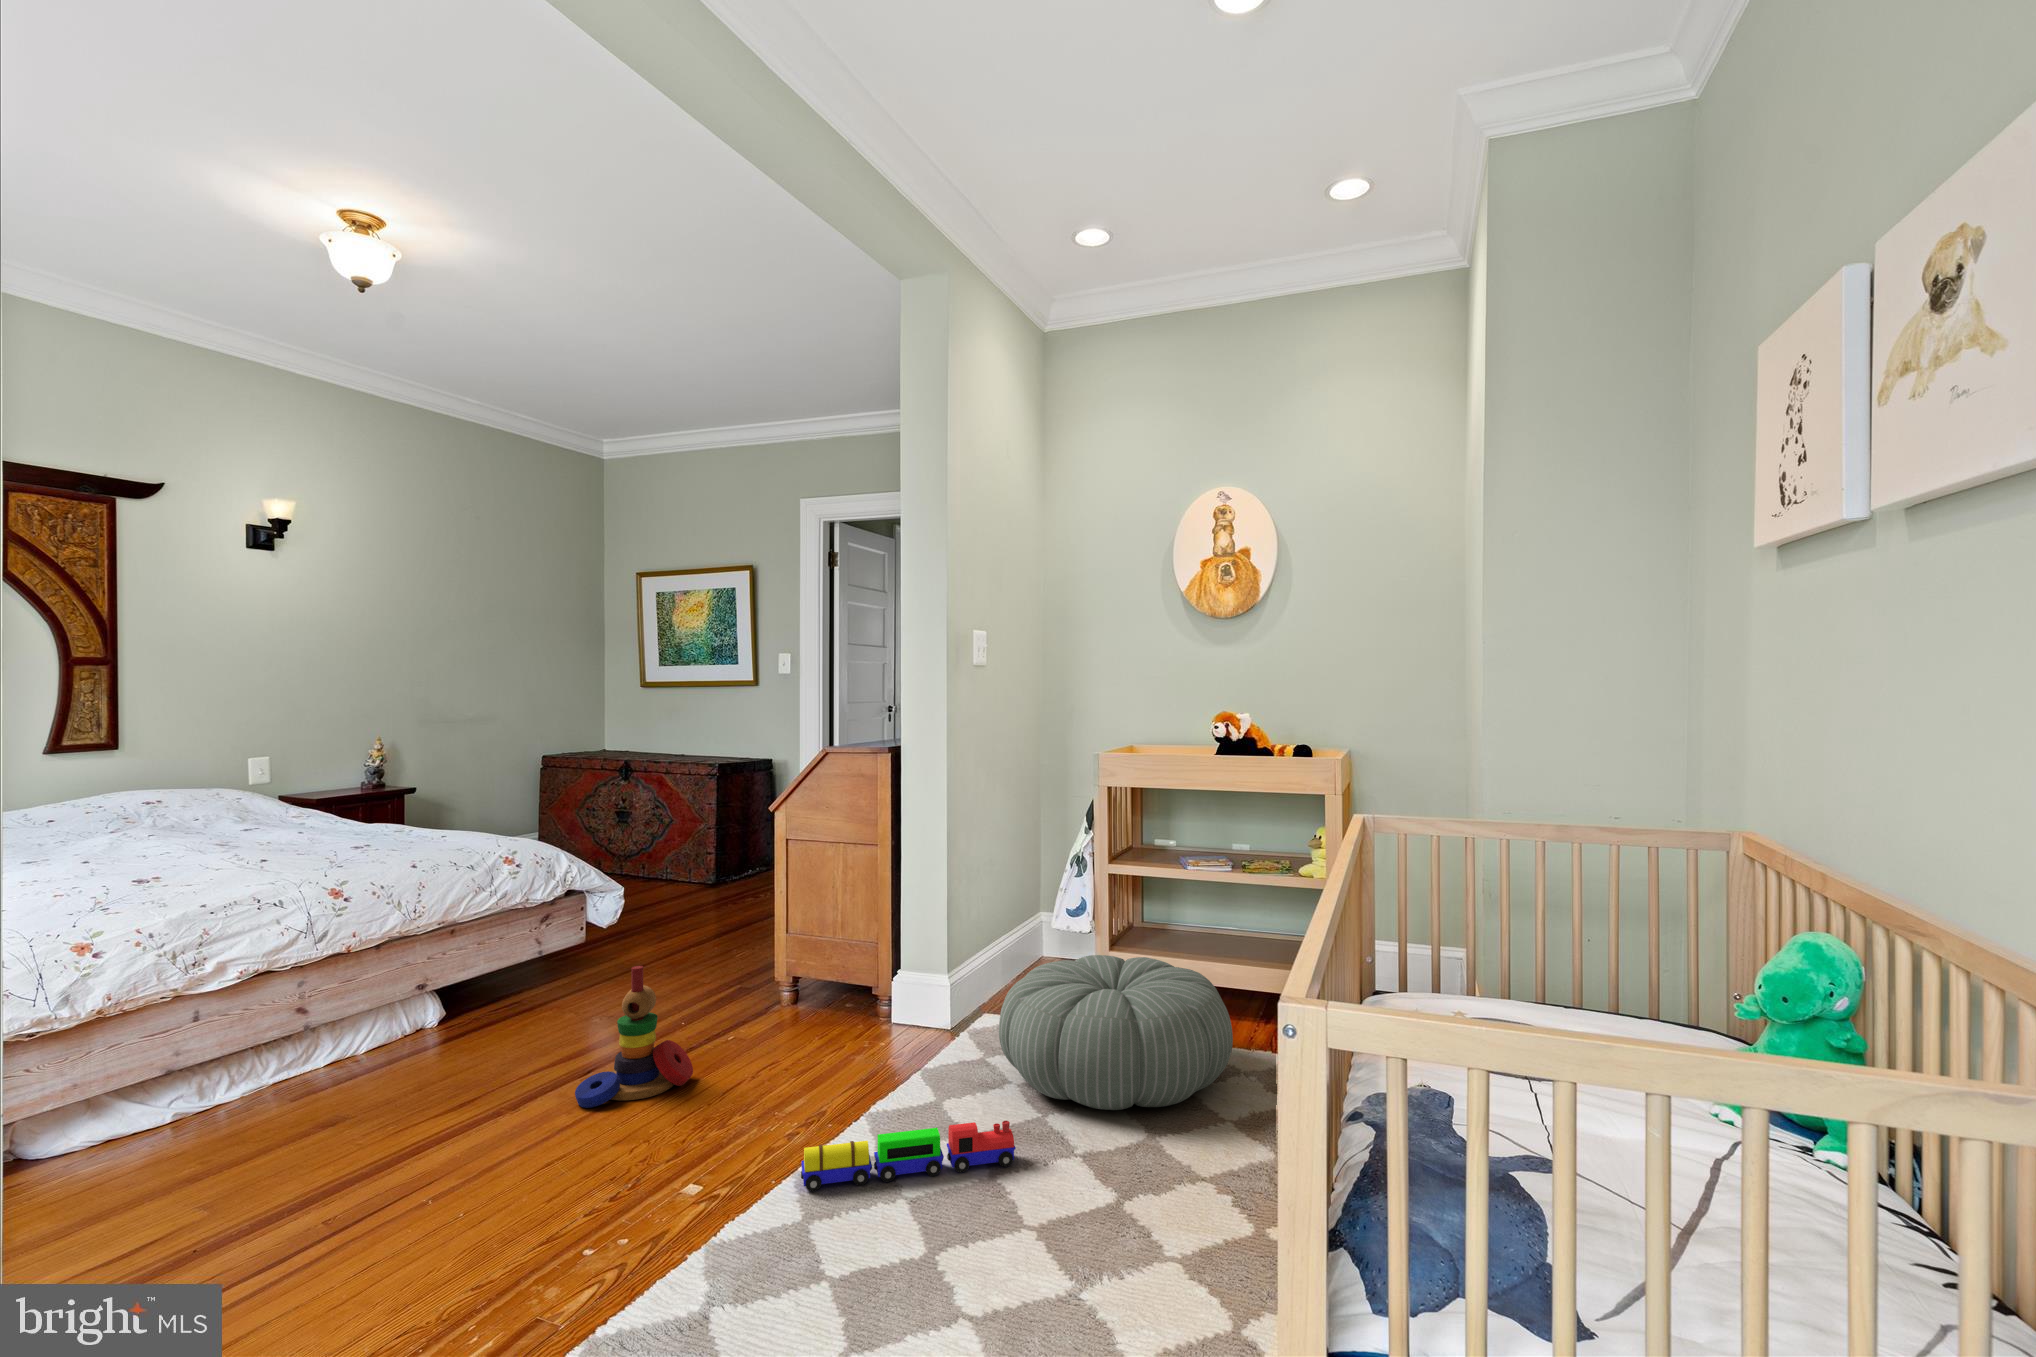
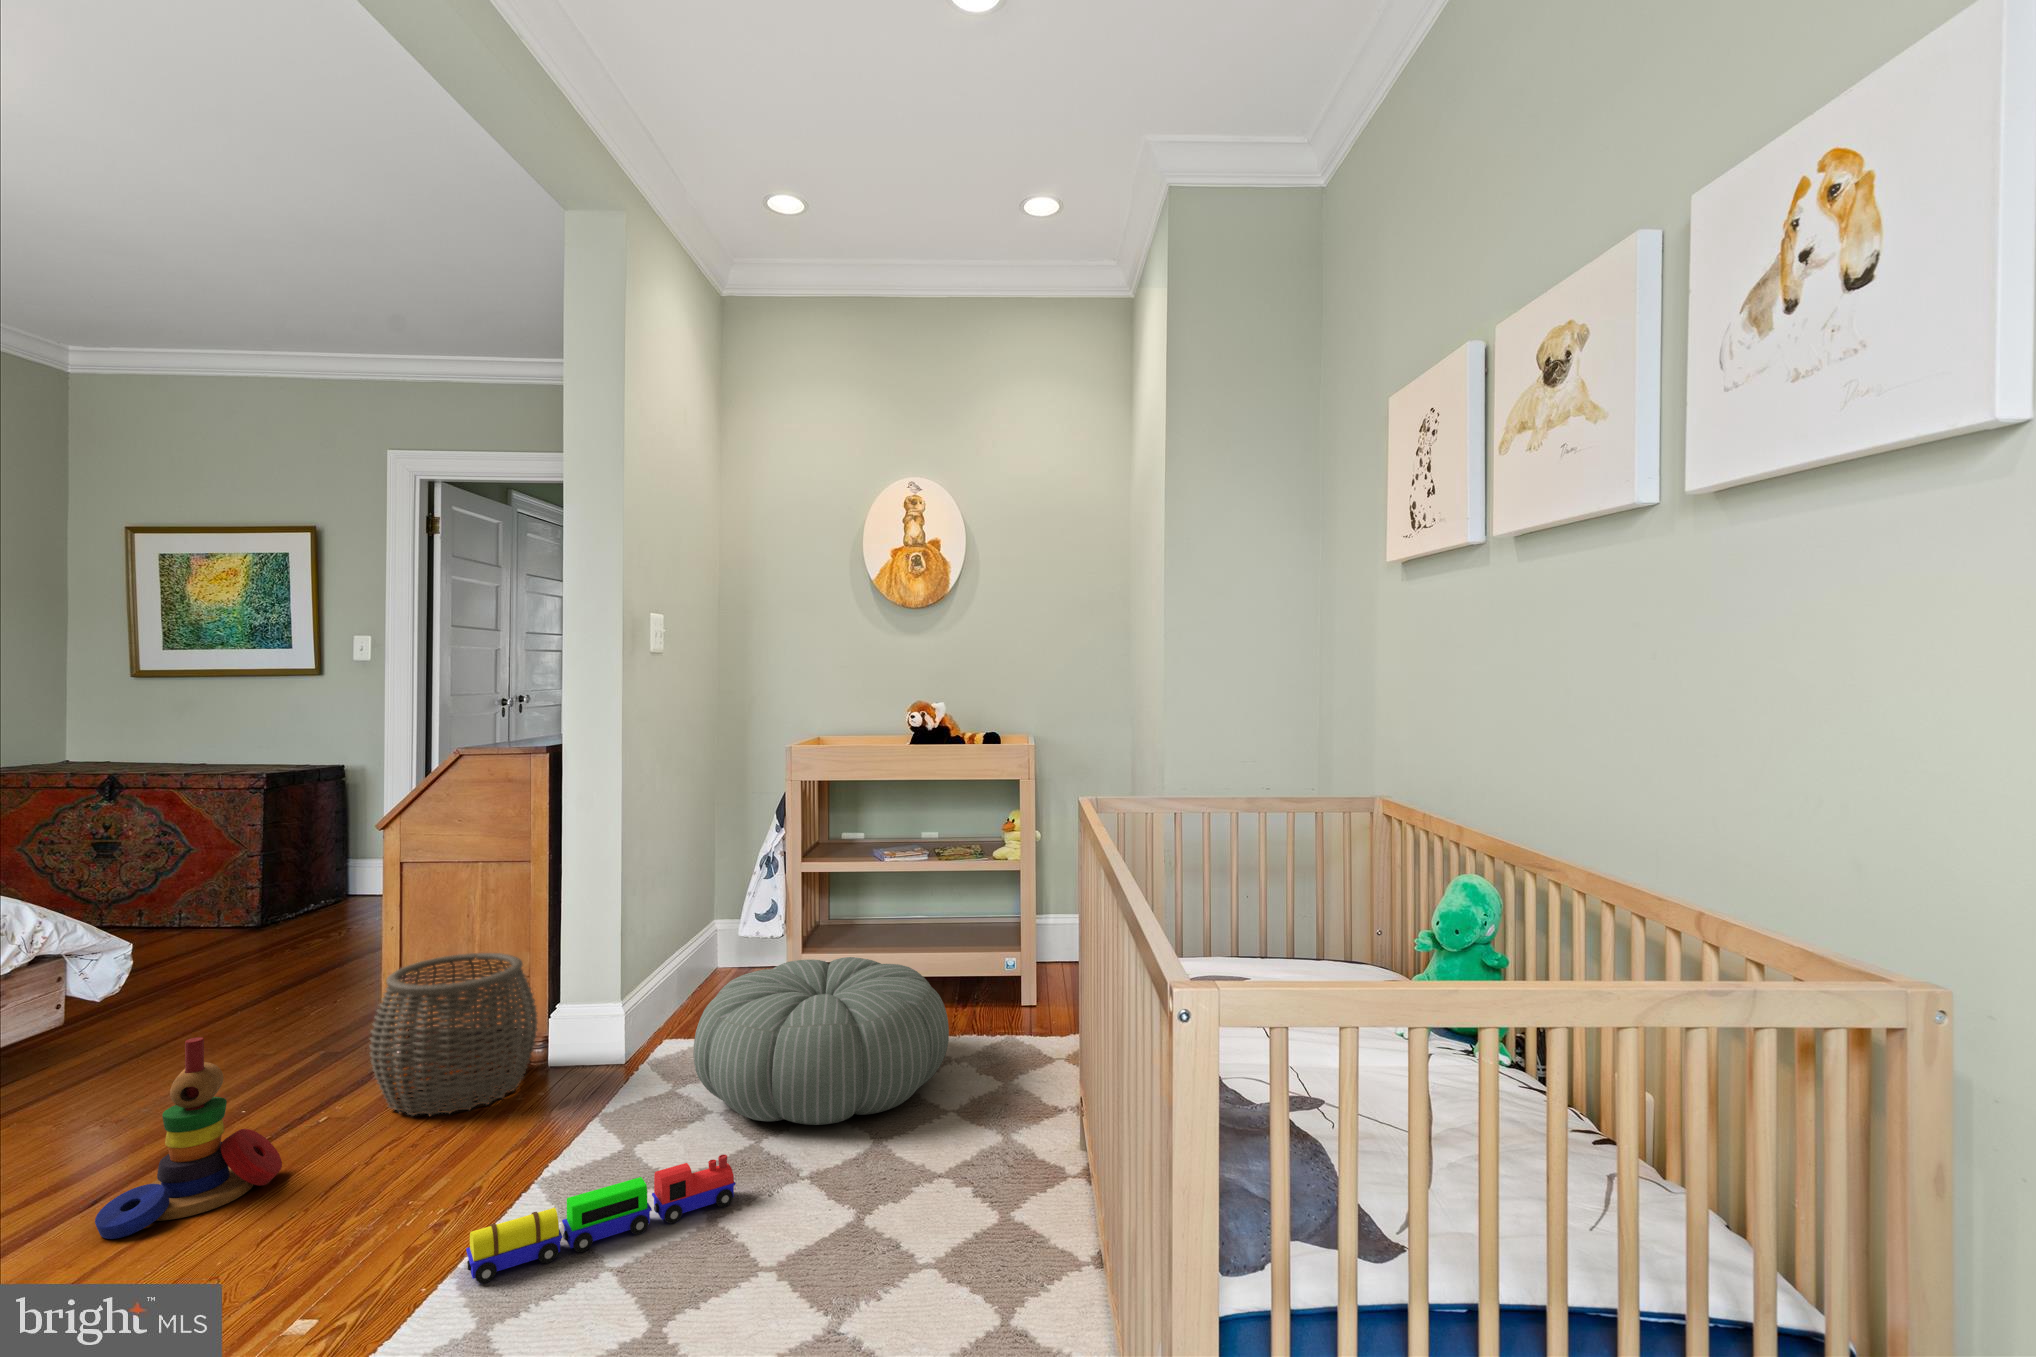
woven basket: none [758,921,882,1052] -> present [369,953,537,1116]

